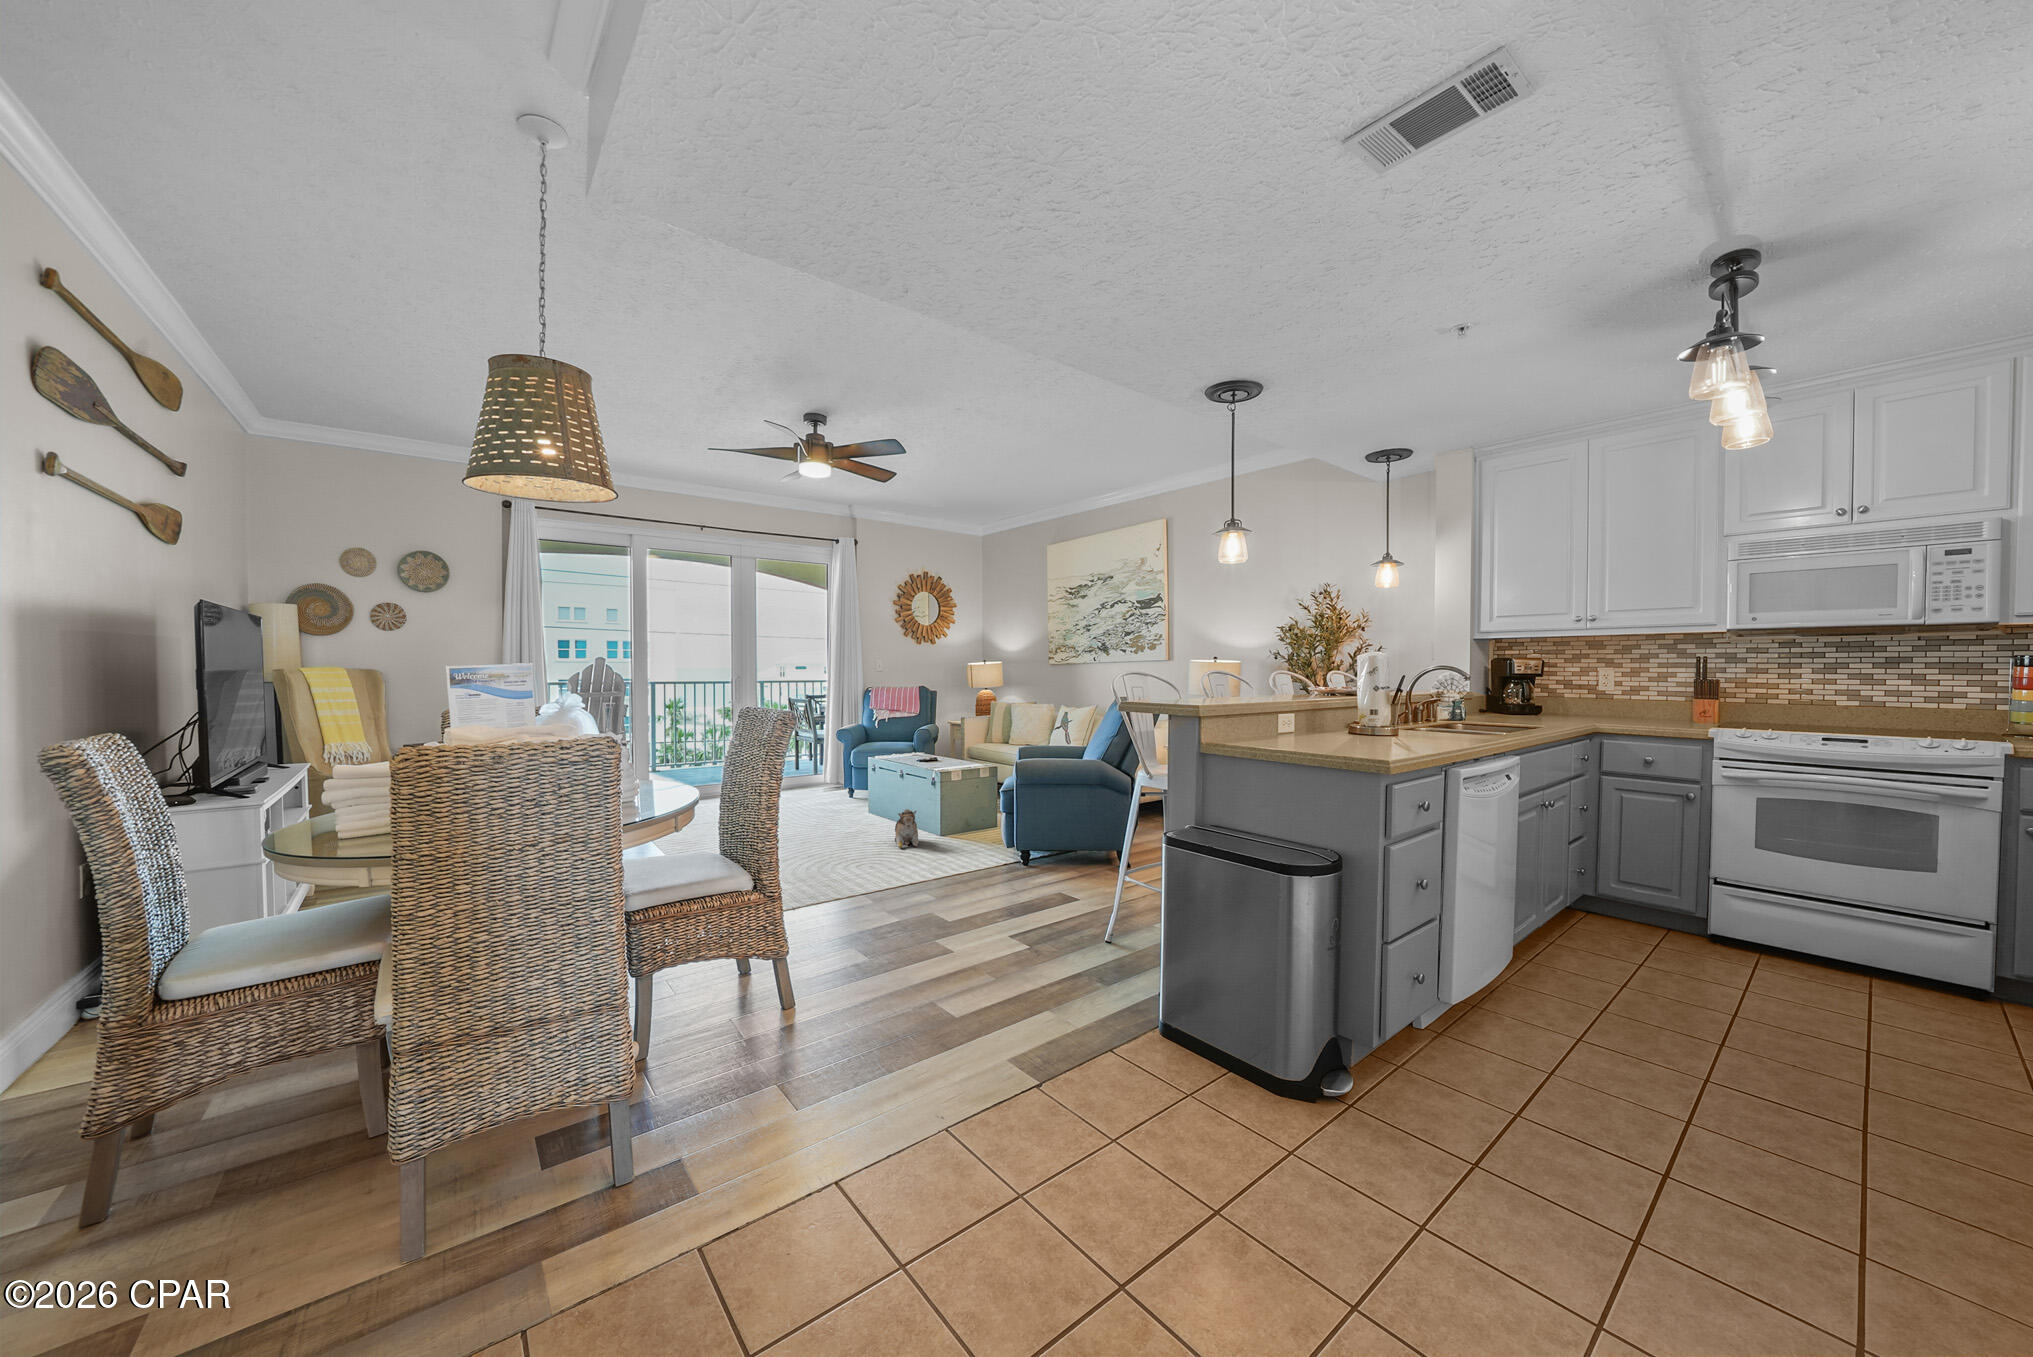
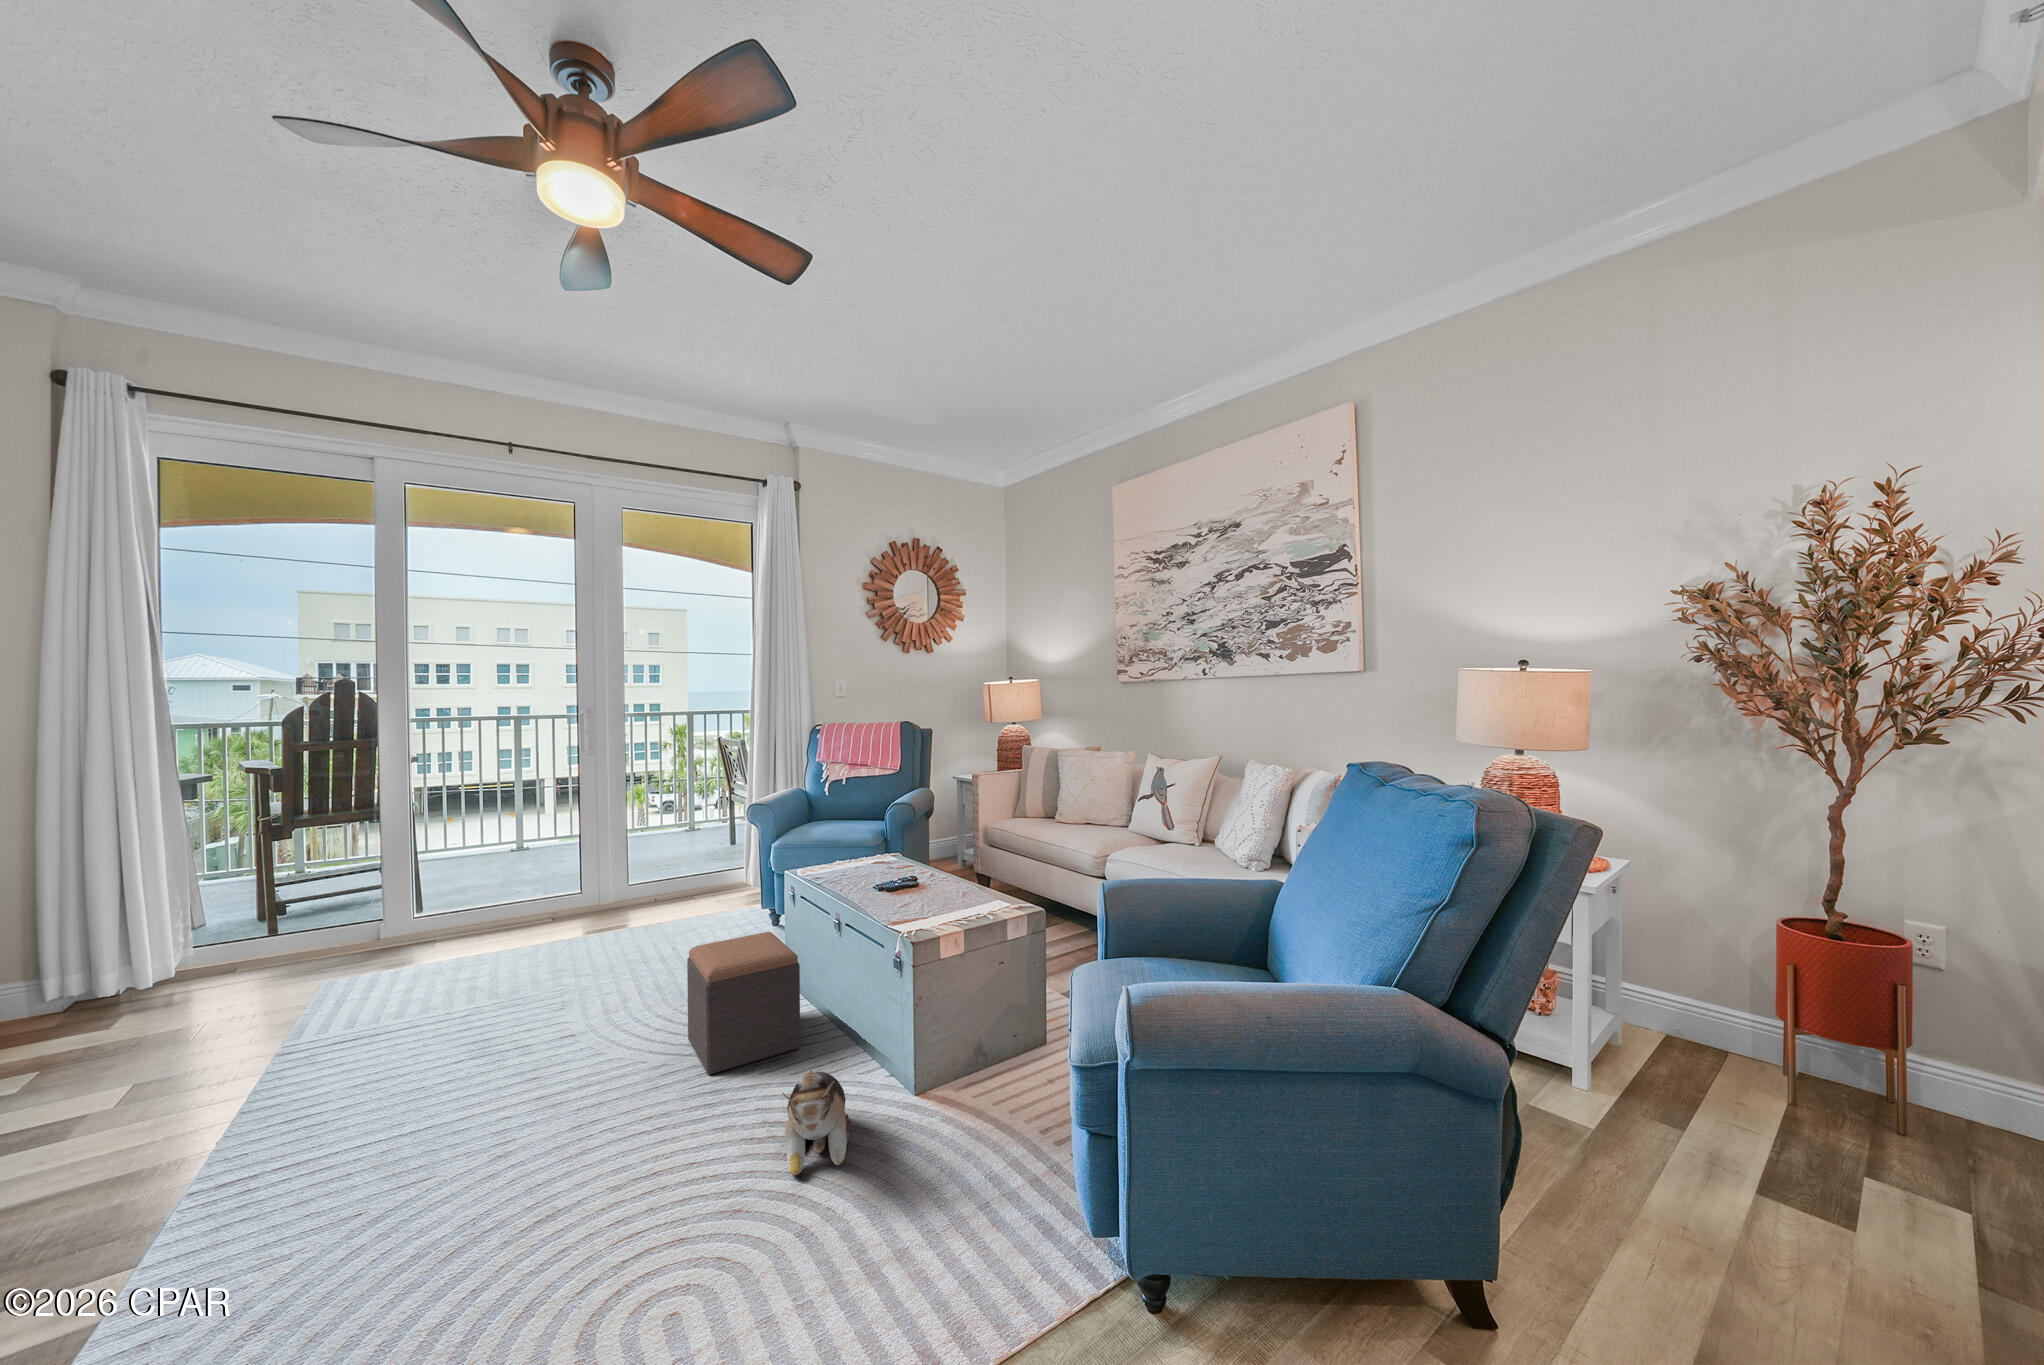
footstool: none [835,780,888,832] -> present [687,932,800,1075]

